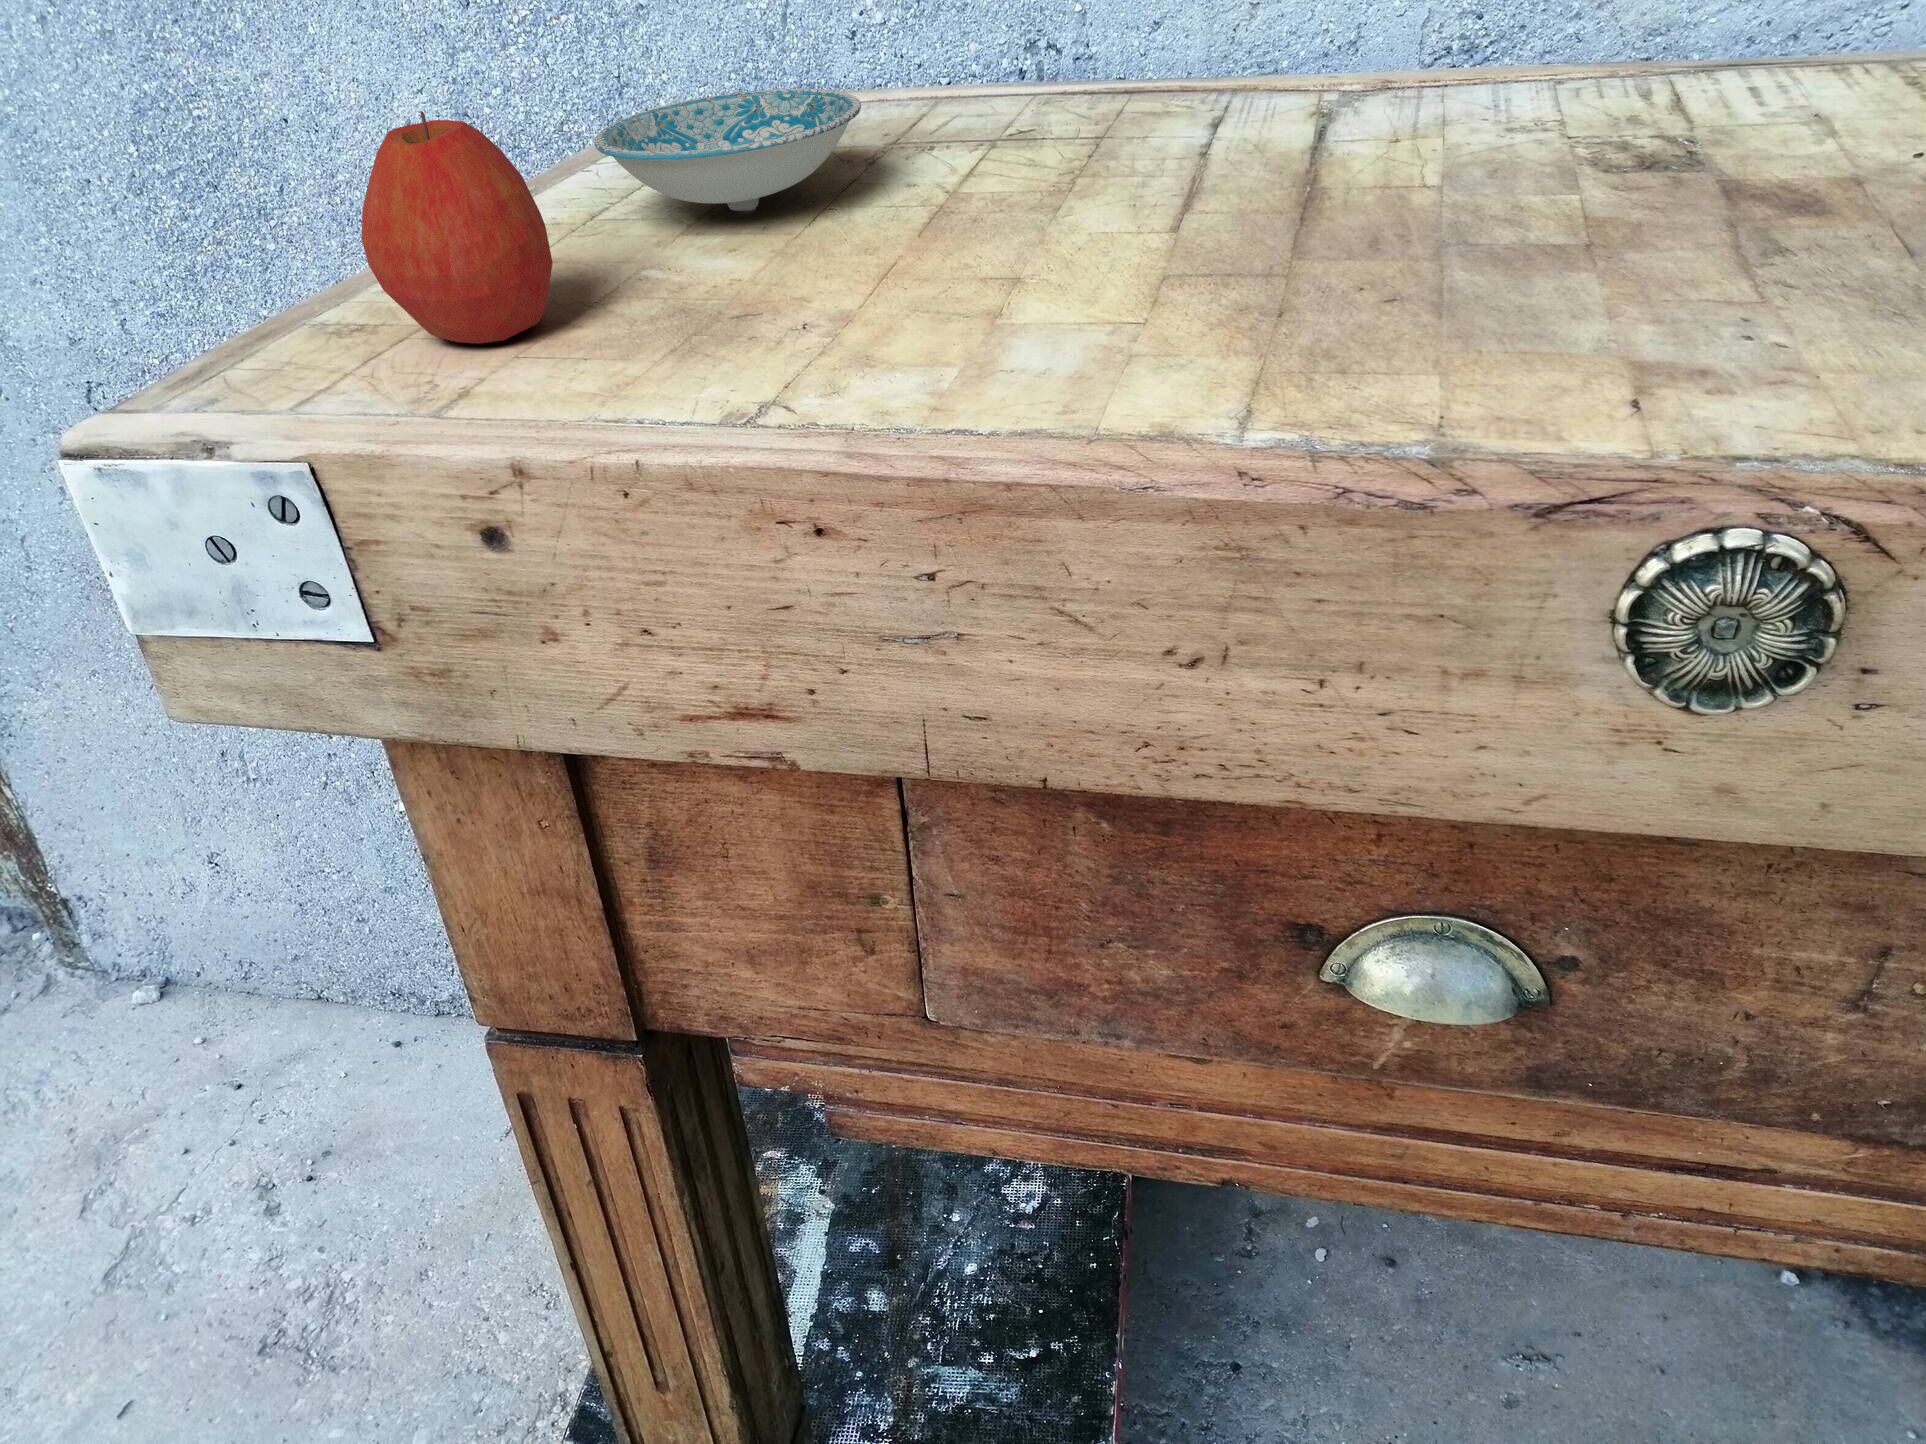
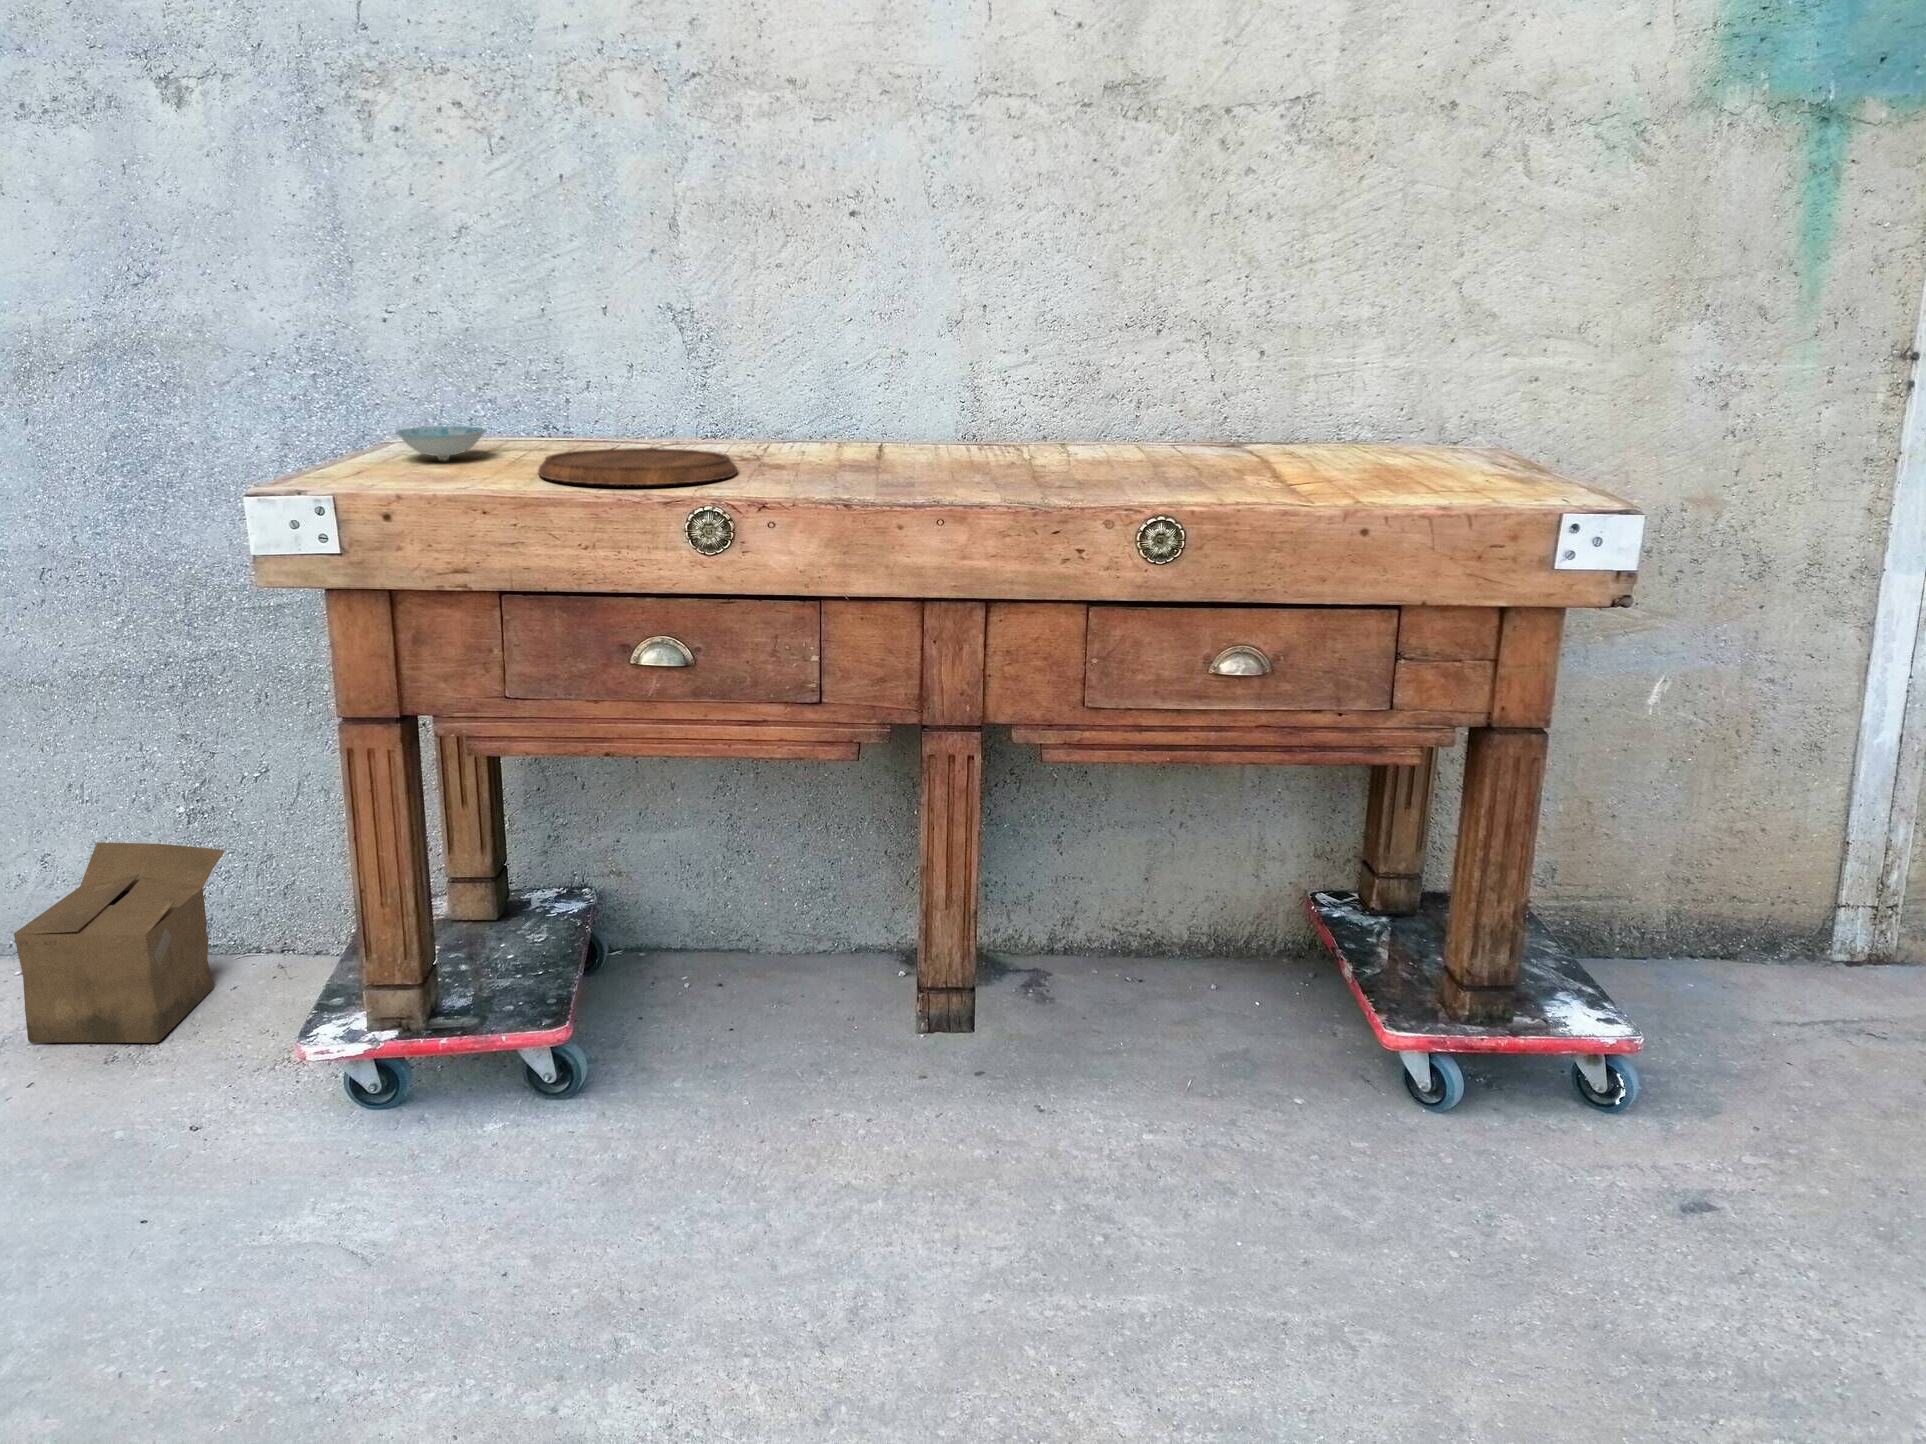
apple: present [361,111,553,344] -> none [339,411,395,479]
cutting board: none [1010,147,1724,398] -> present [538,448,737,485]
cardboard box: none [96,867,480,1292] -> present [14,842,225,1043]

